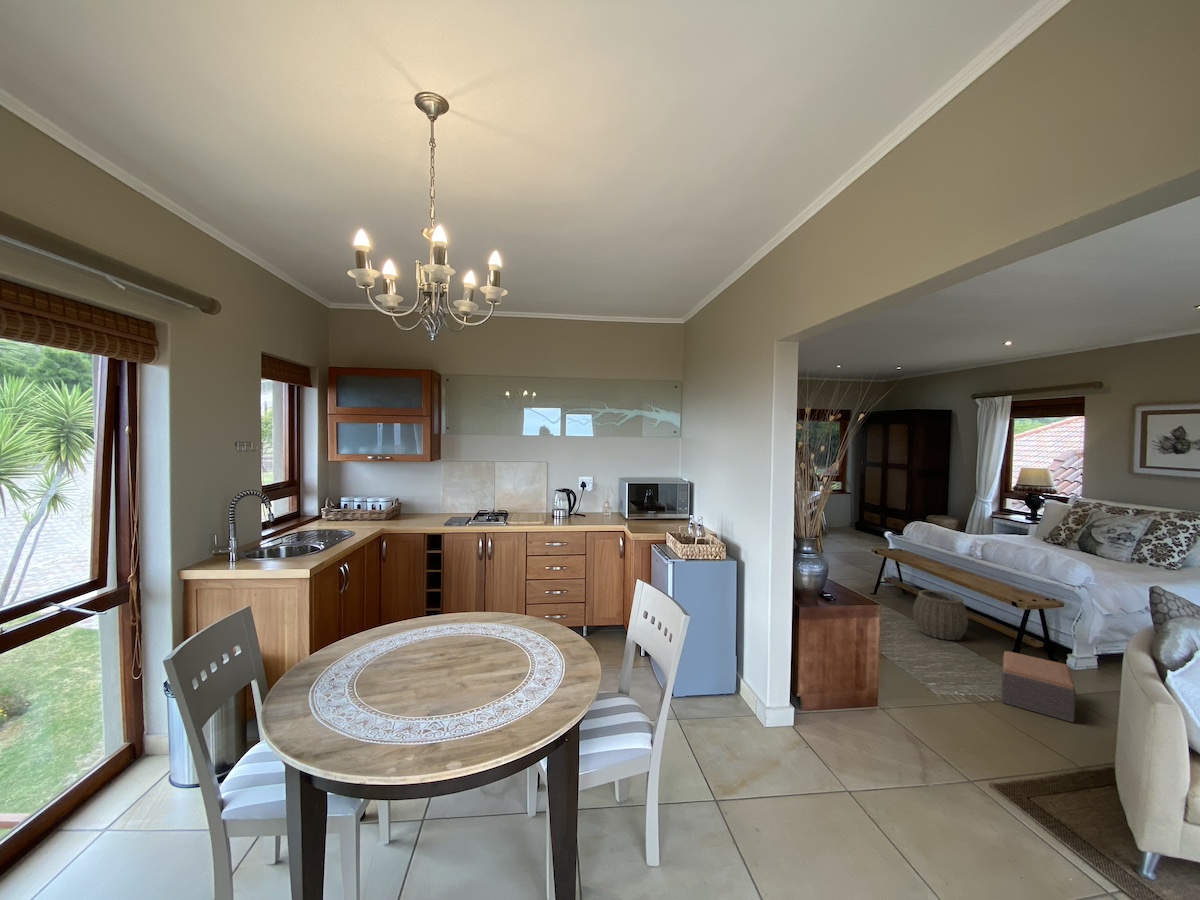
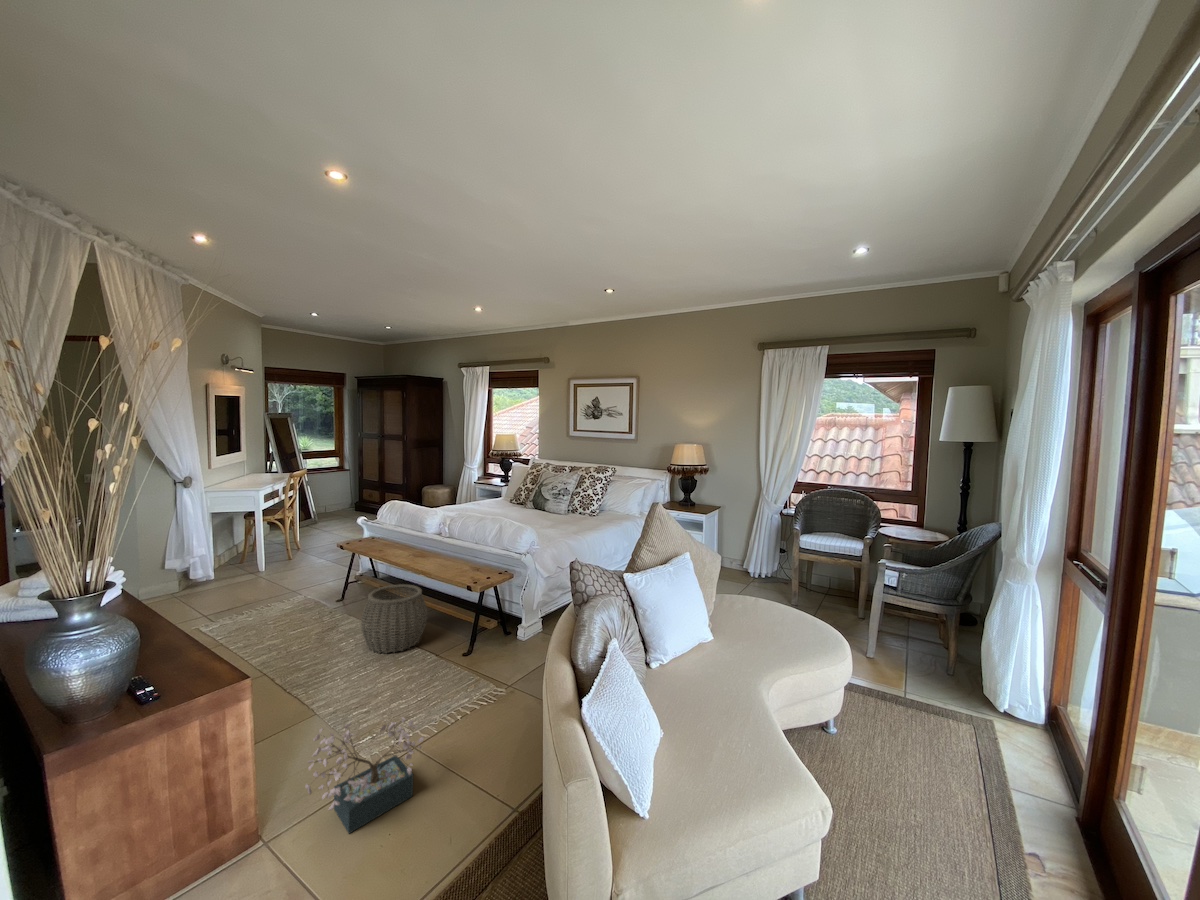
decorative plant: none [924,651,995,715] -> present [305,718,424,833]
footstool: present [1001,651,1076,723] -> none [437,658,516,751]

